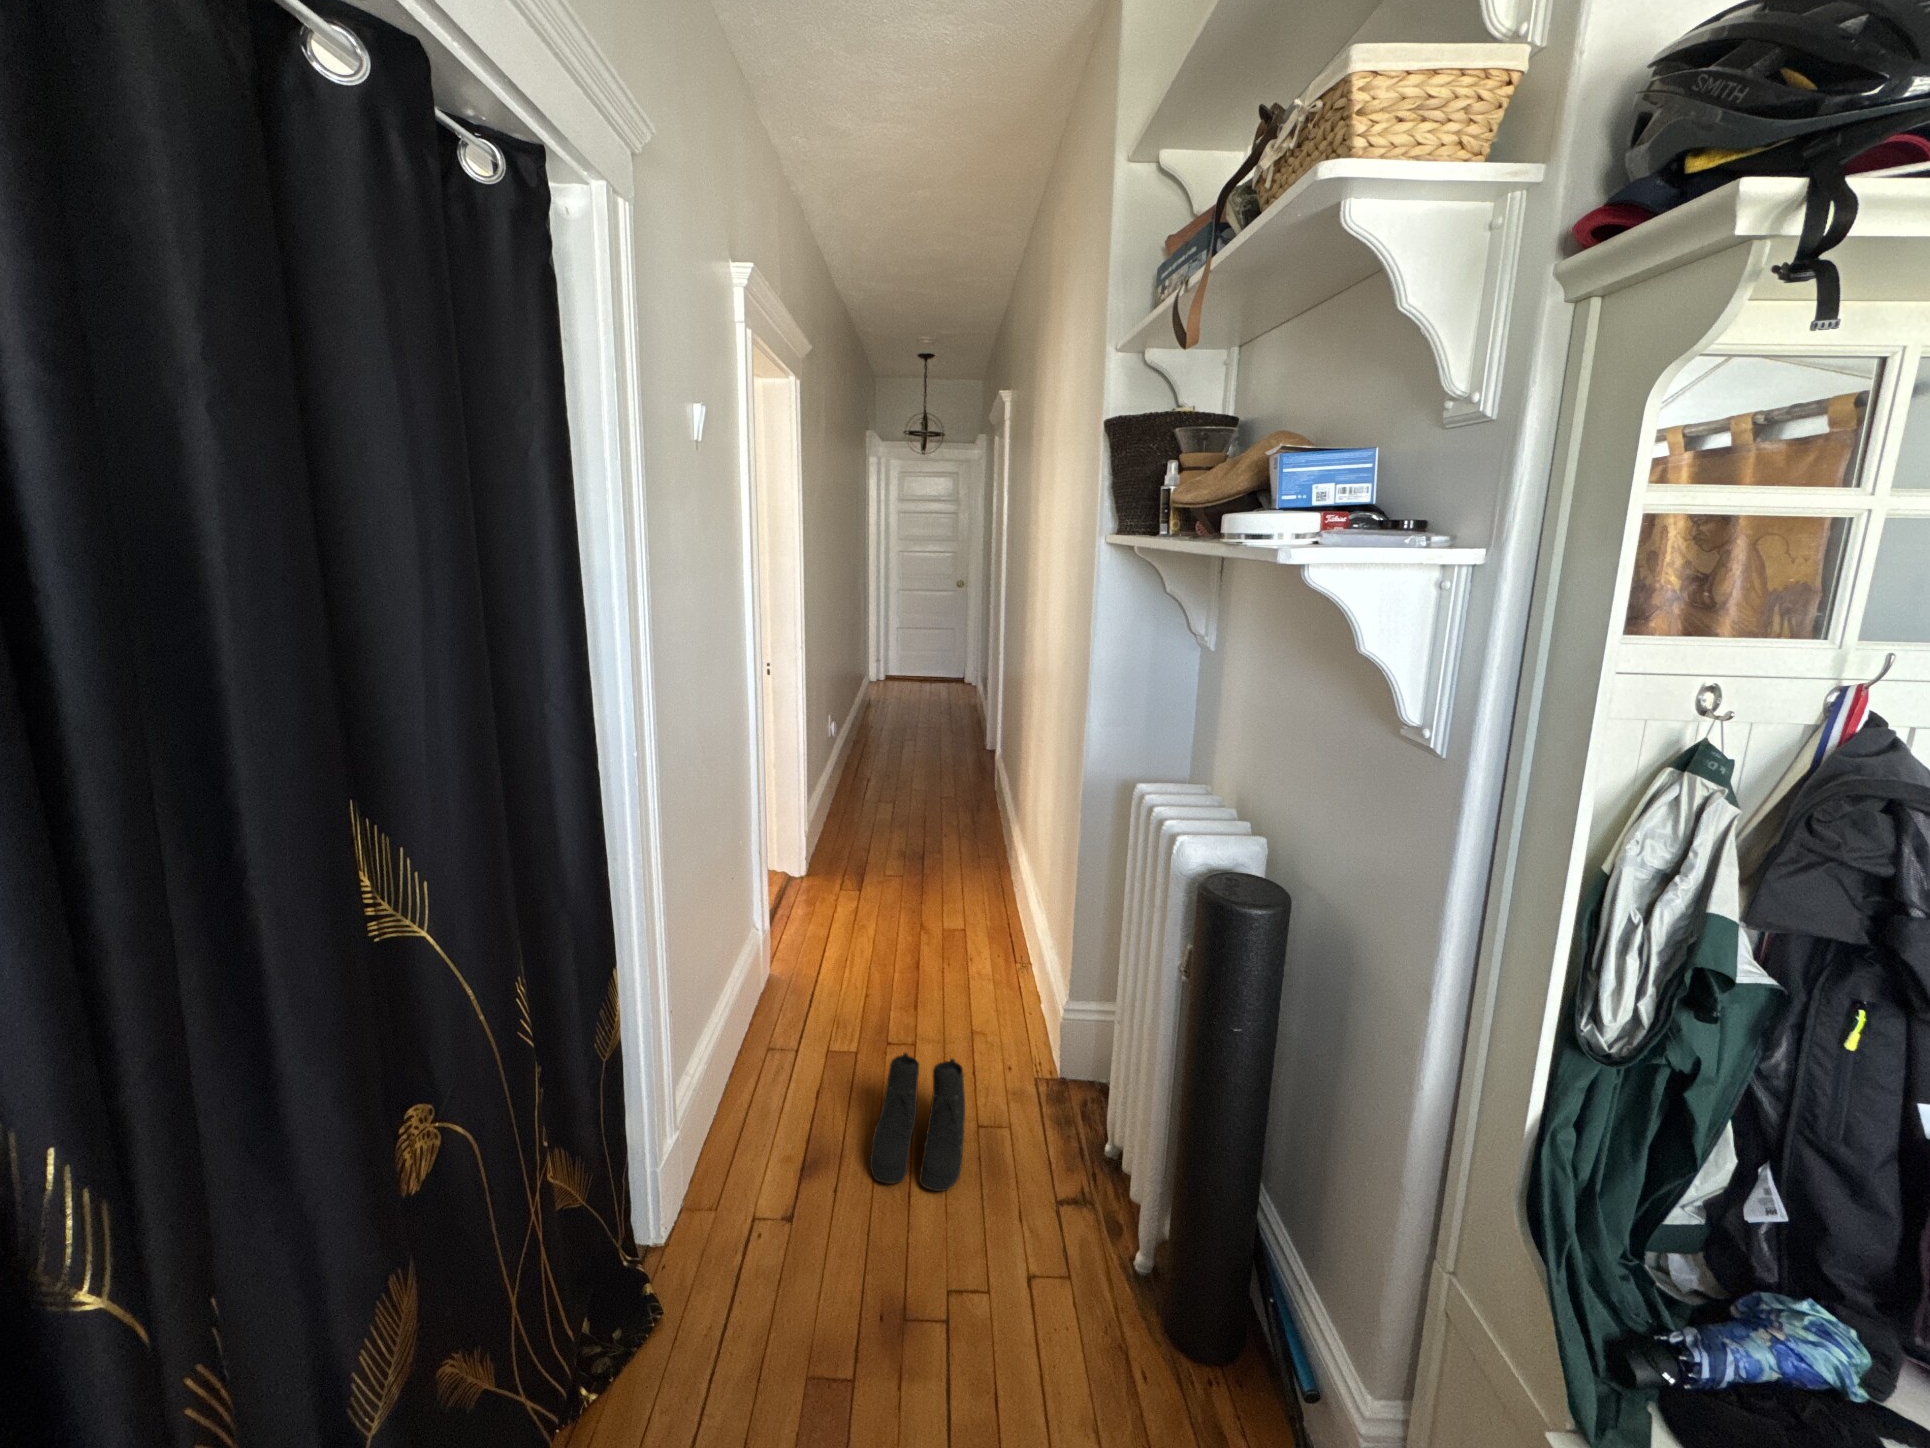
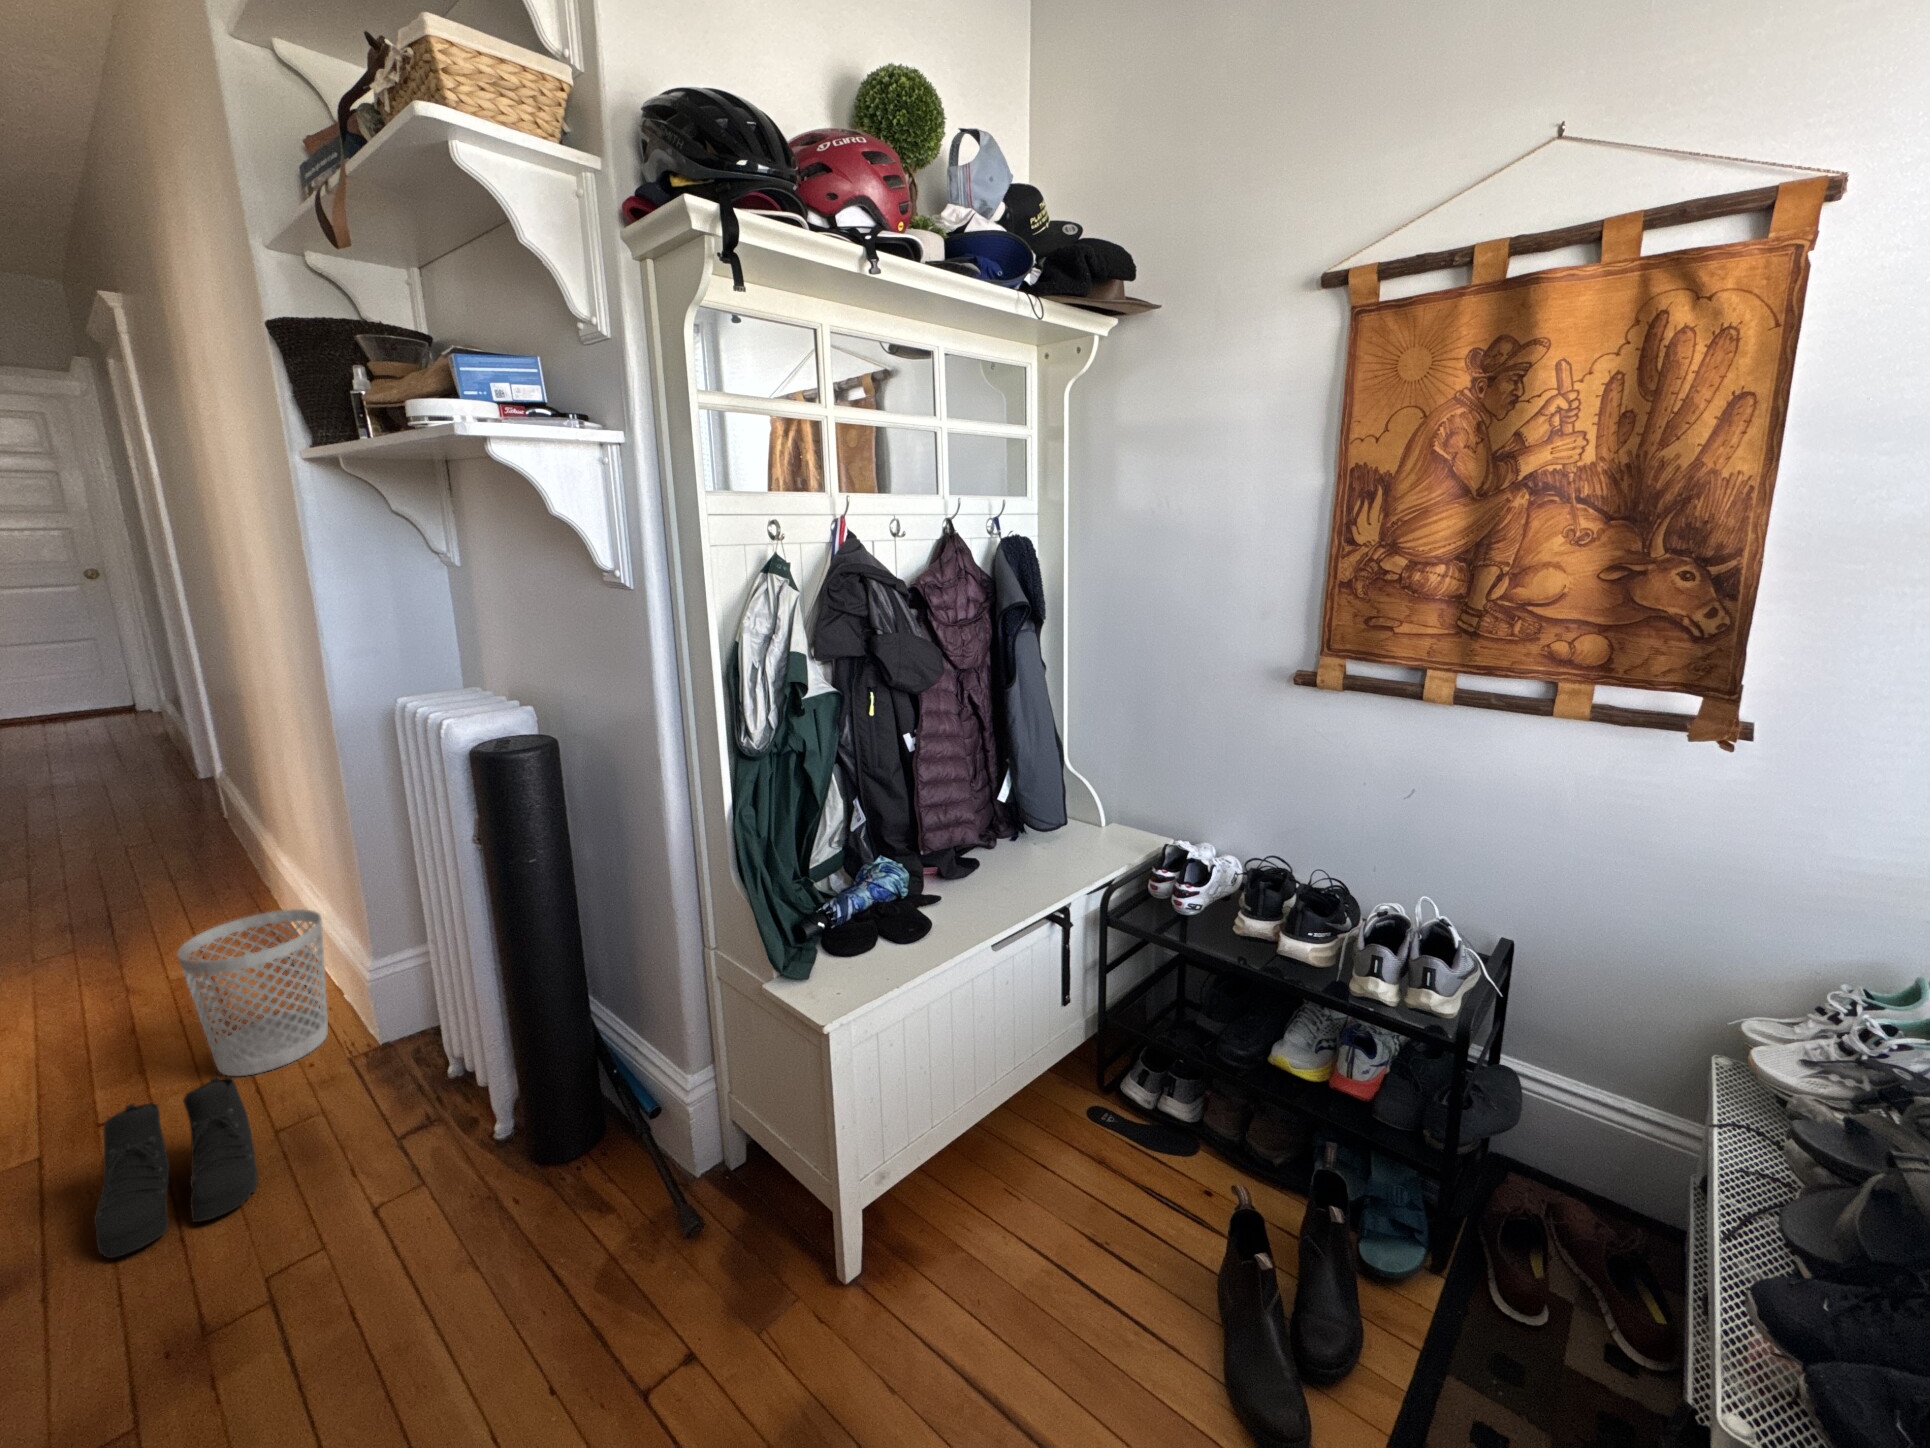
wastebasket: none [952,915,1040,1057] -> present [178,909,328,1076]

